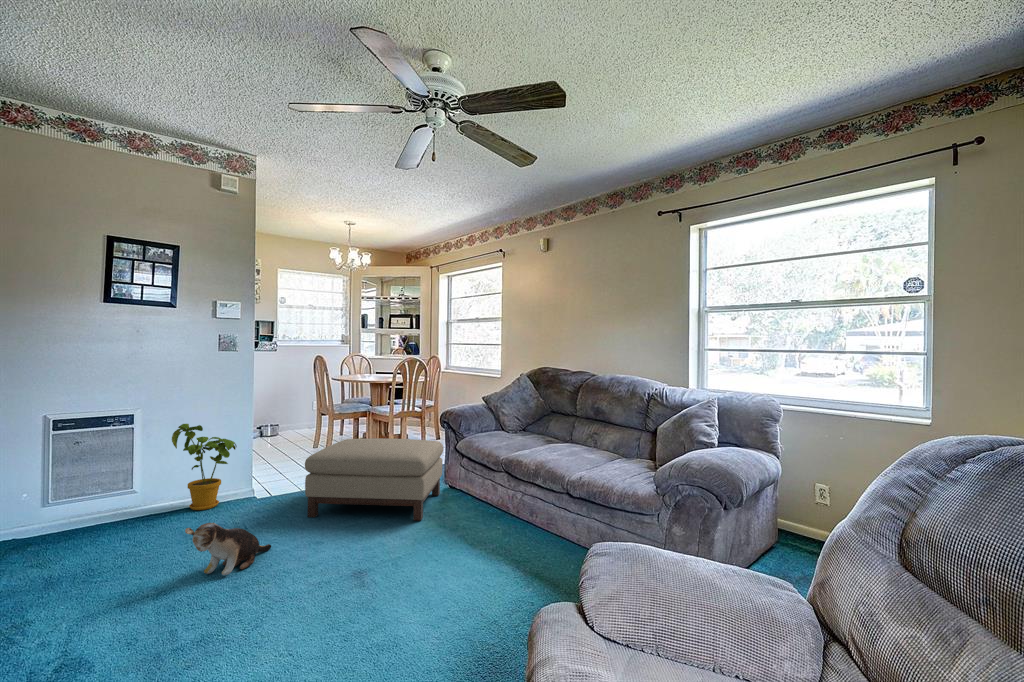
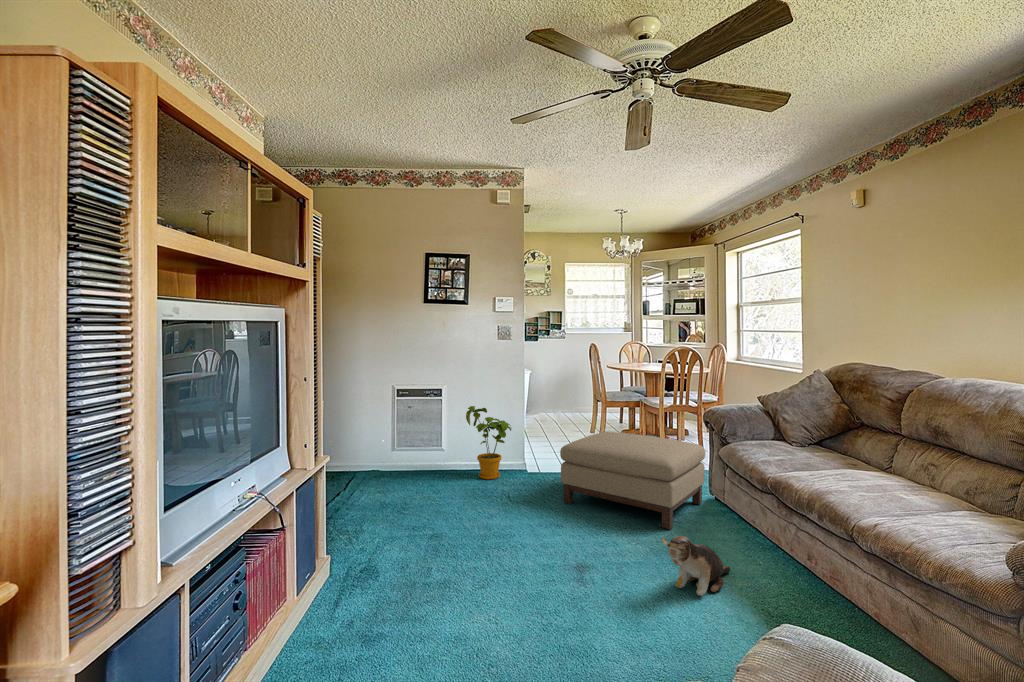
plush toy: present [185,522,271,575] -> present [662,536,730,596]

